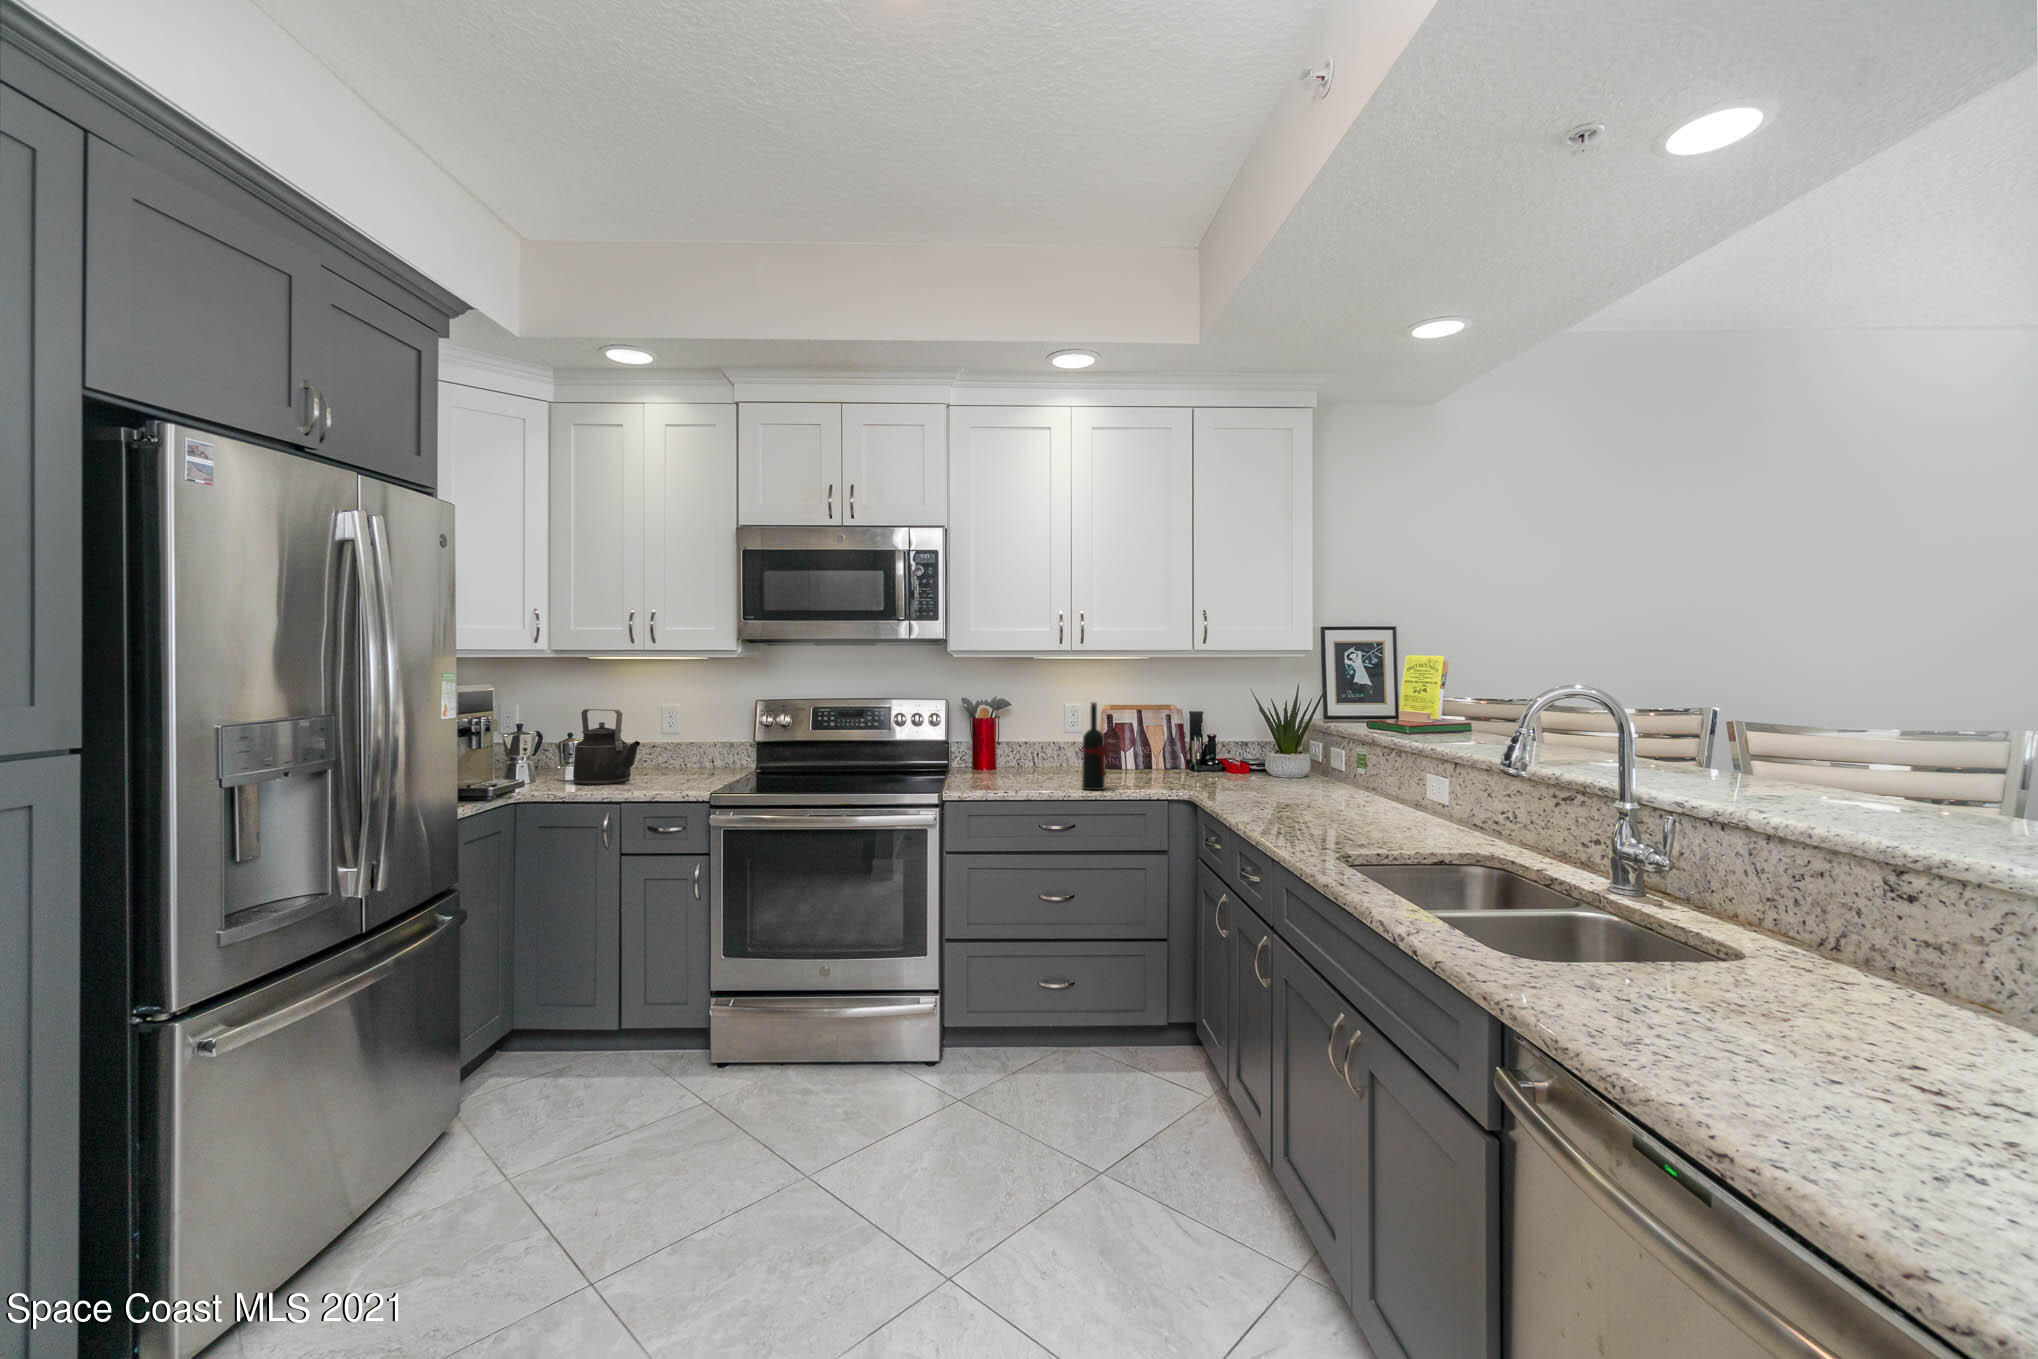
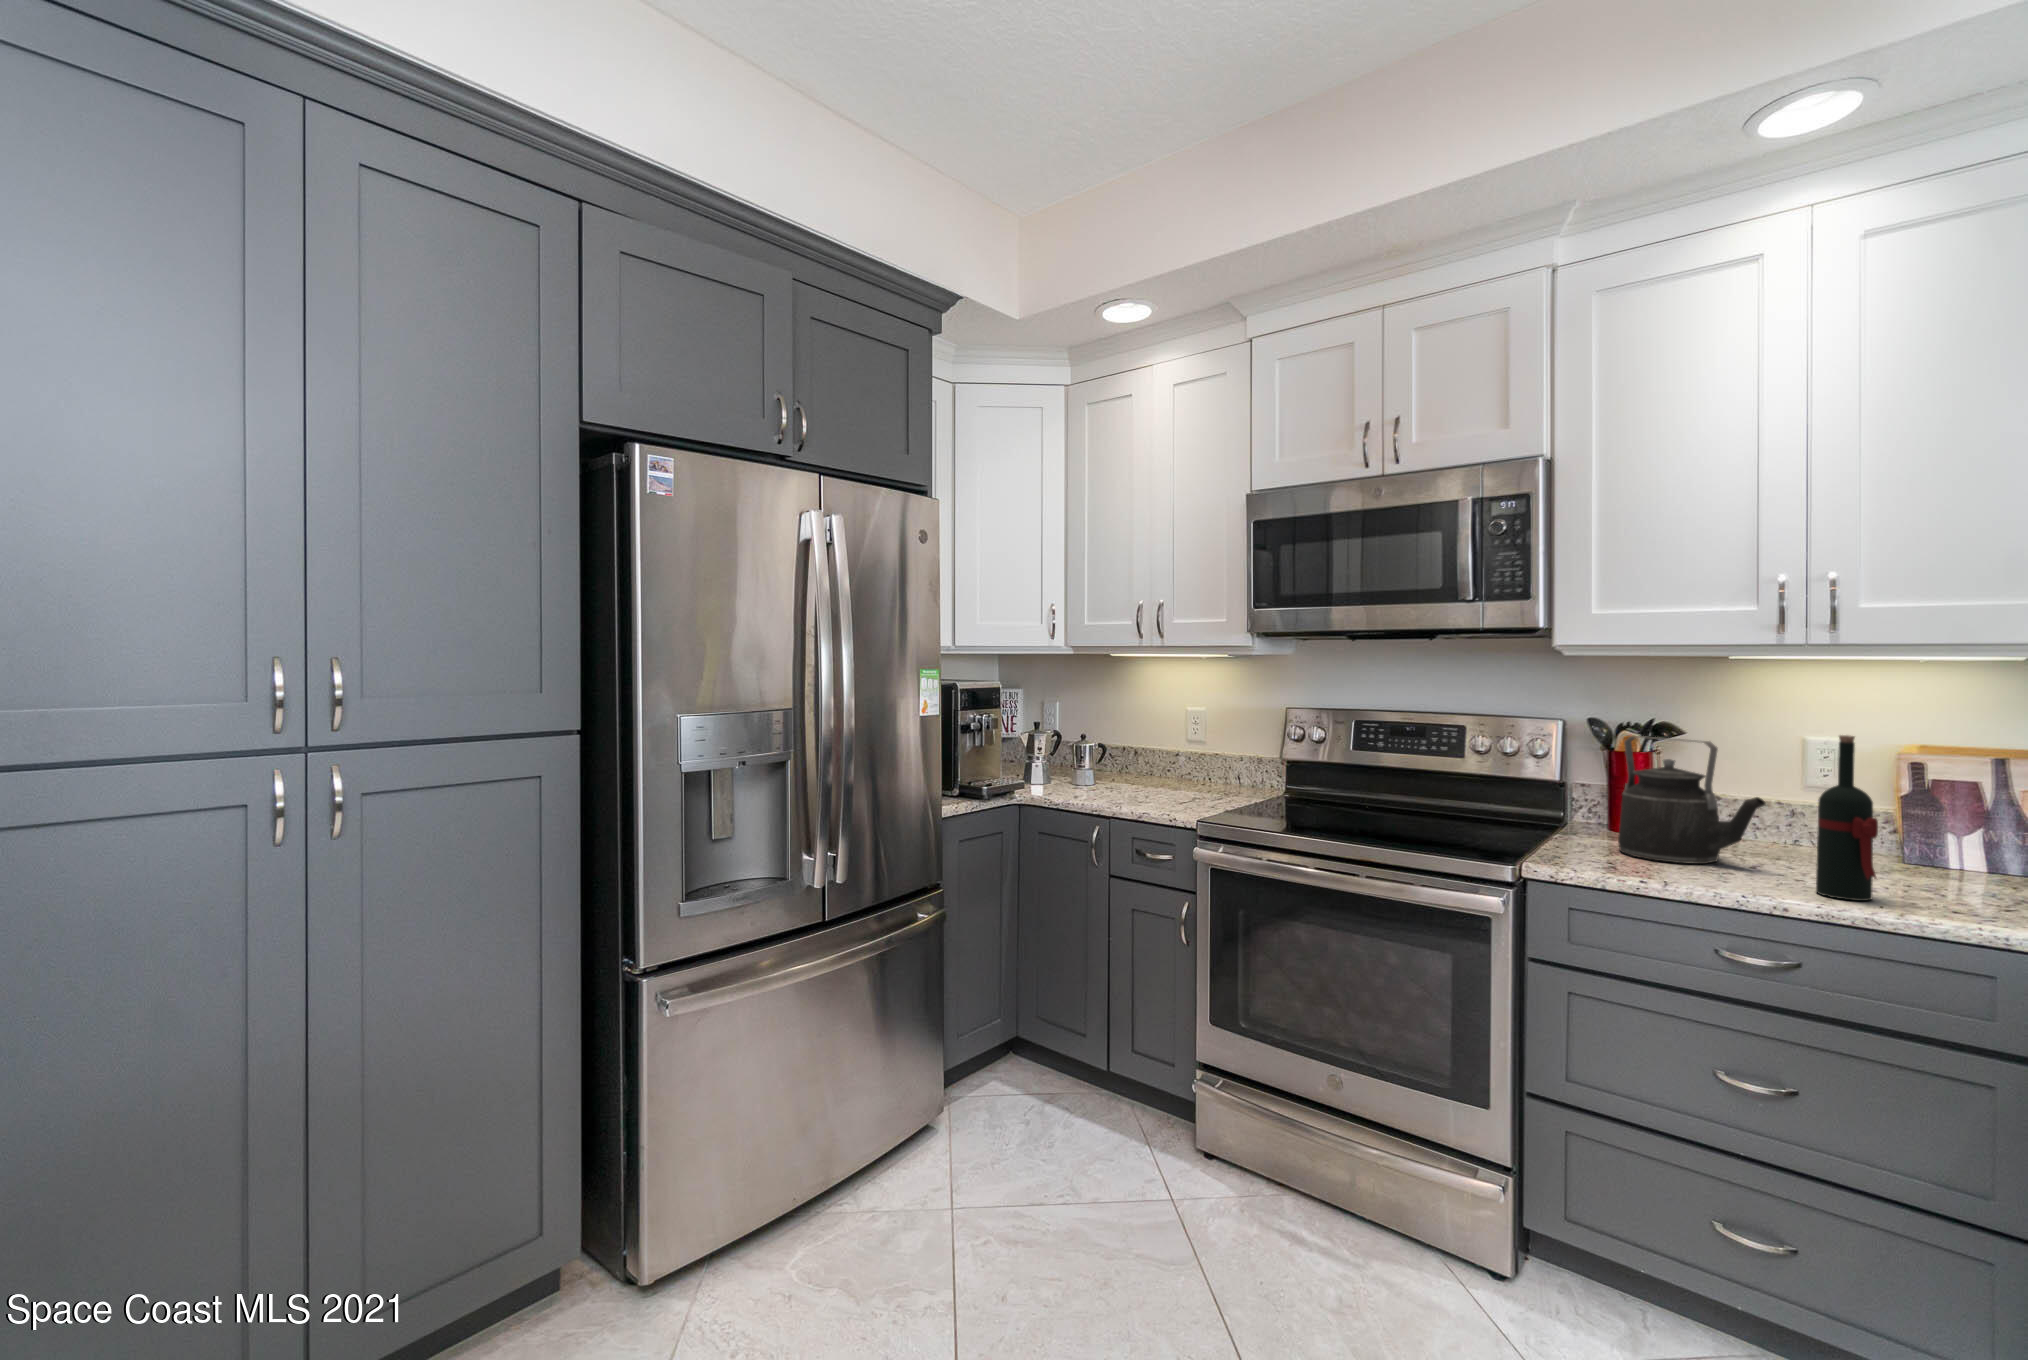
kettle: present [573,709,640,785] -> present [1618,736,1766,864]

